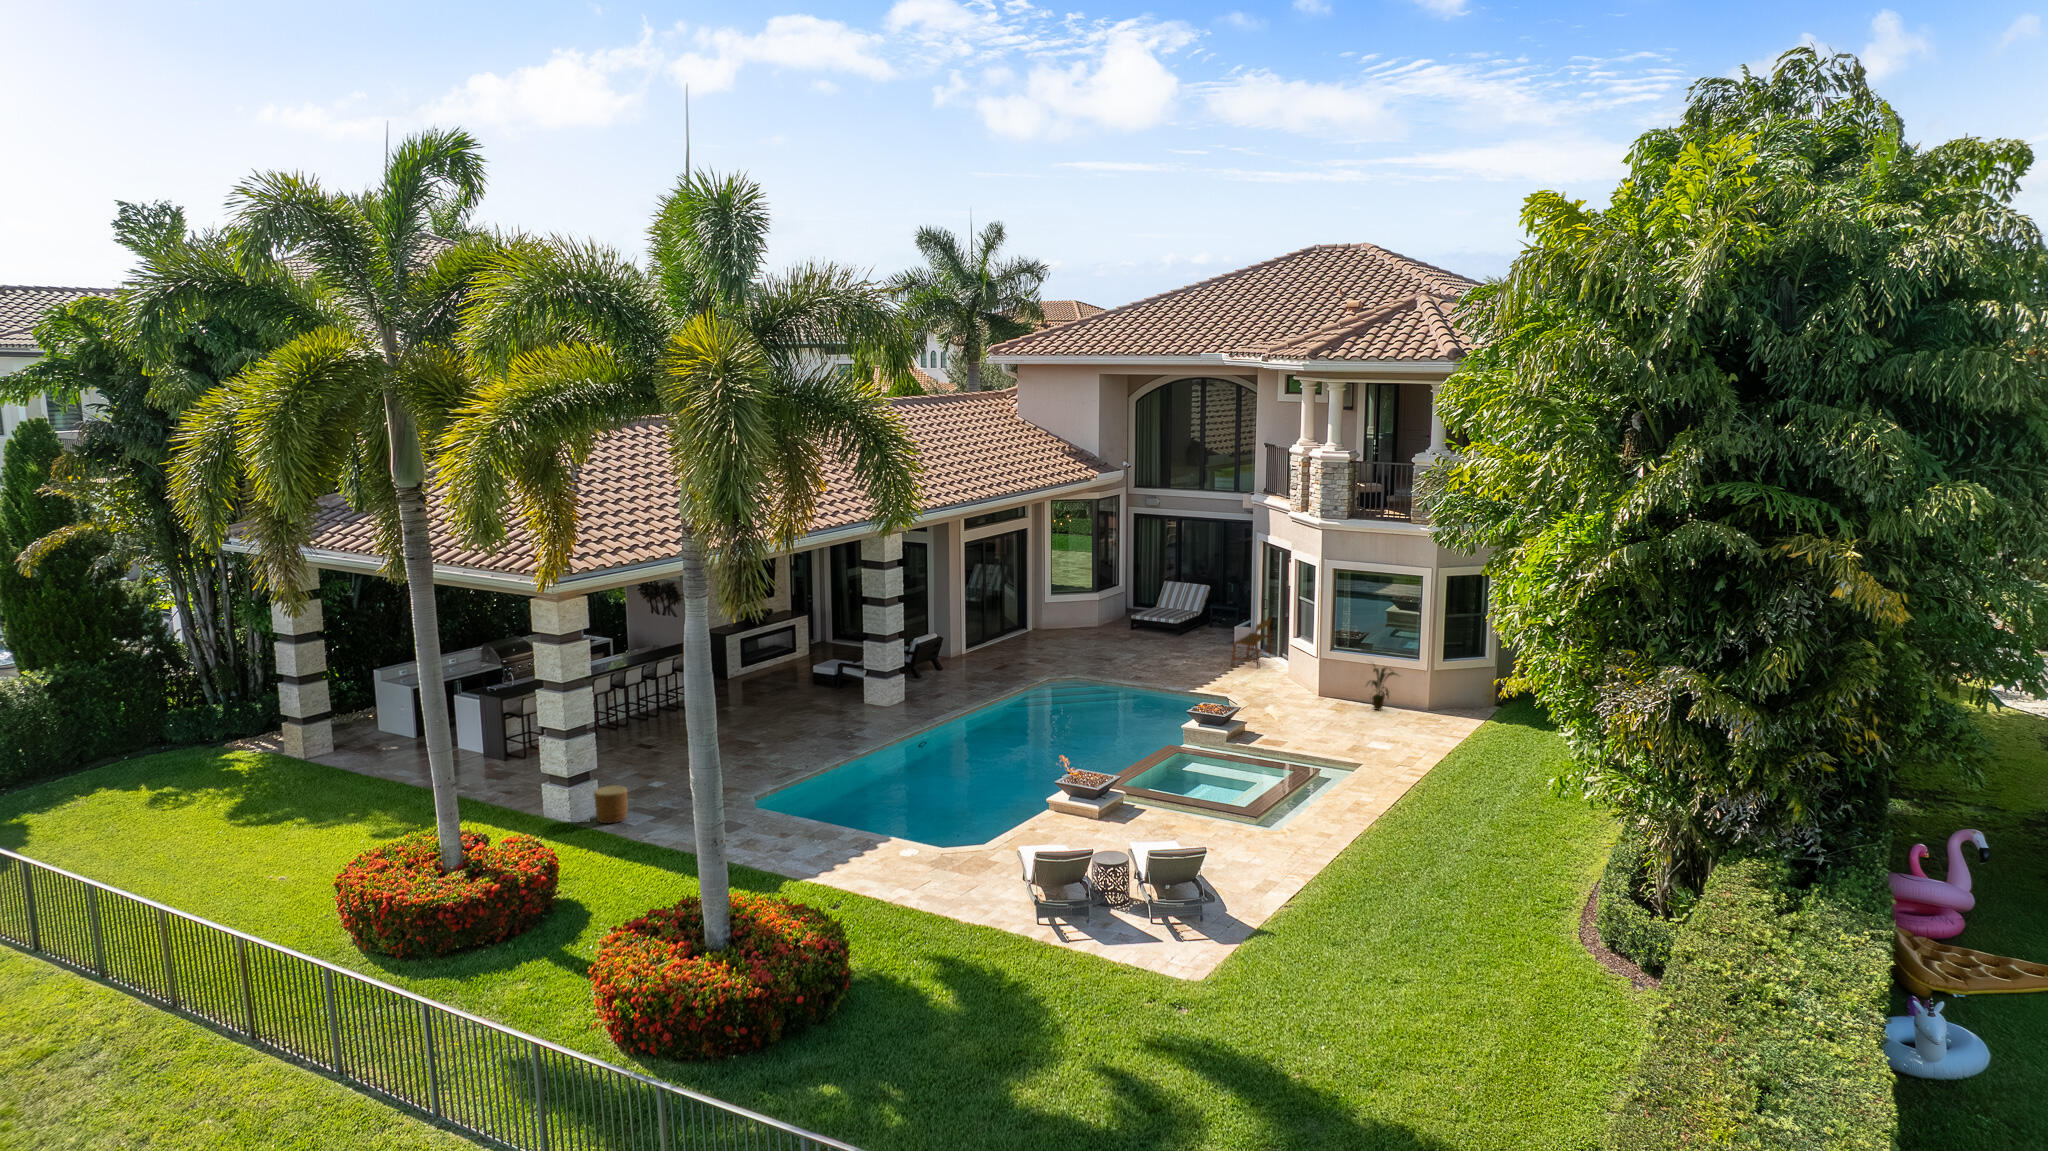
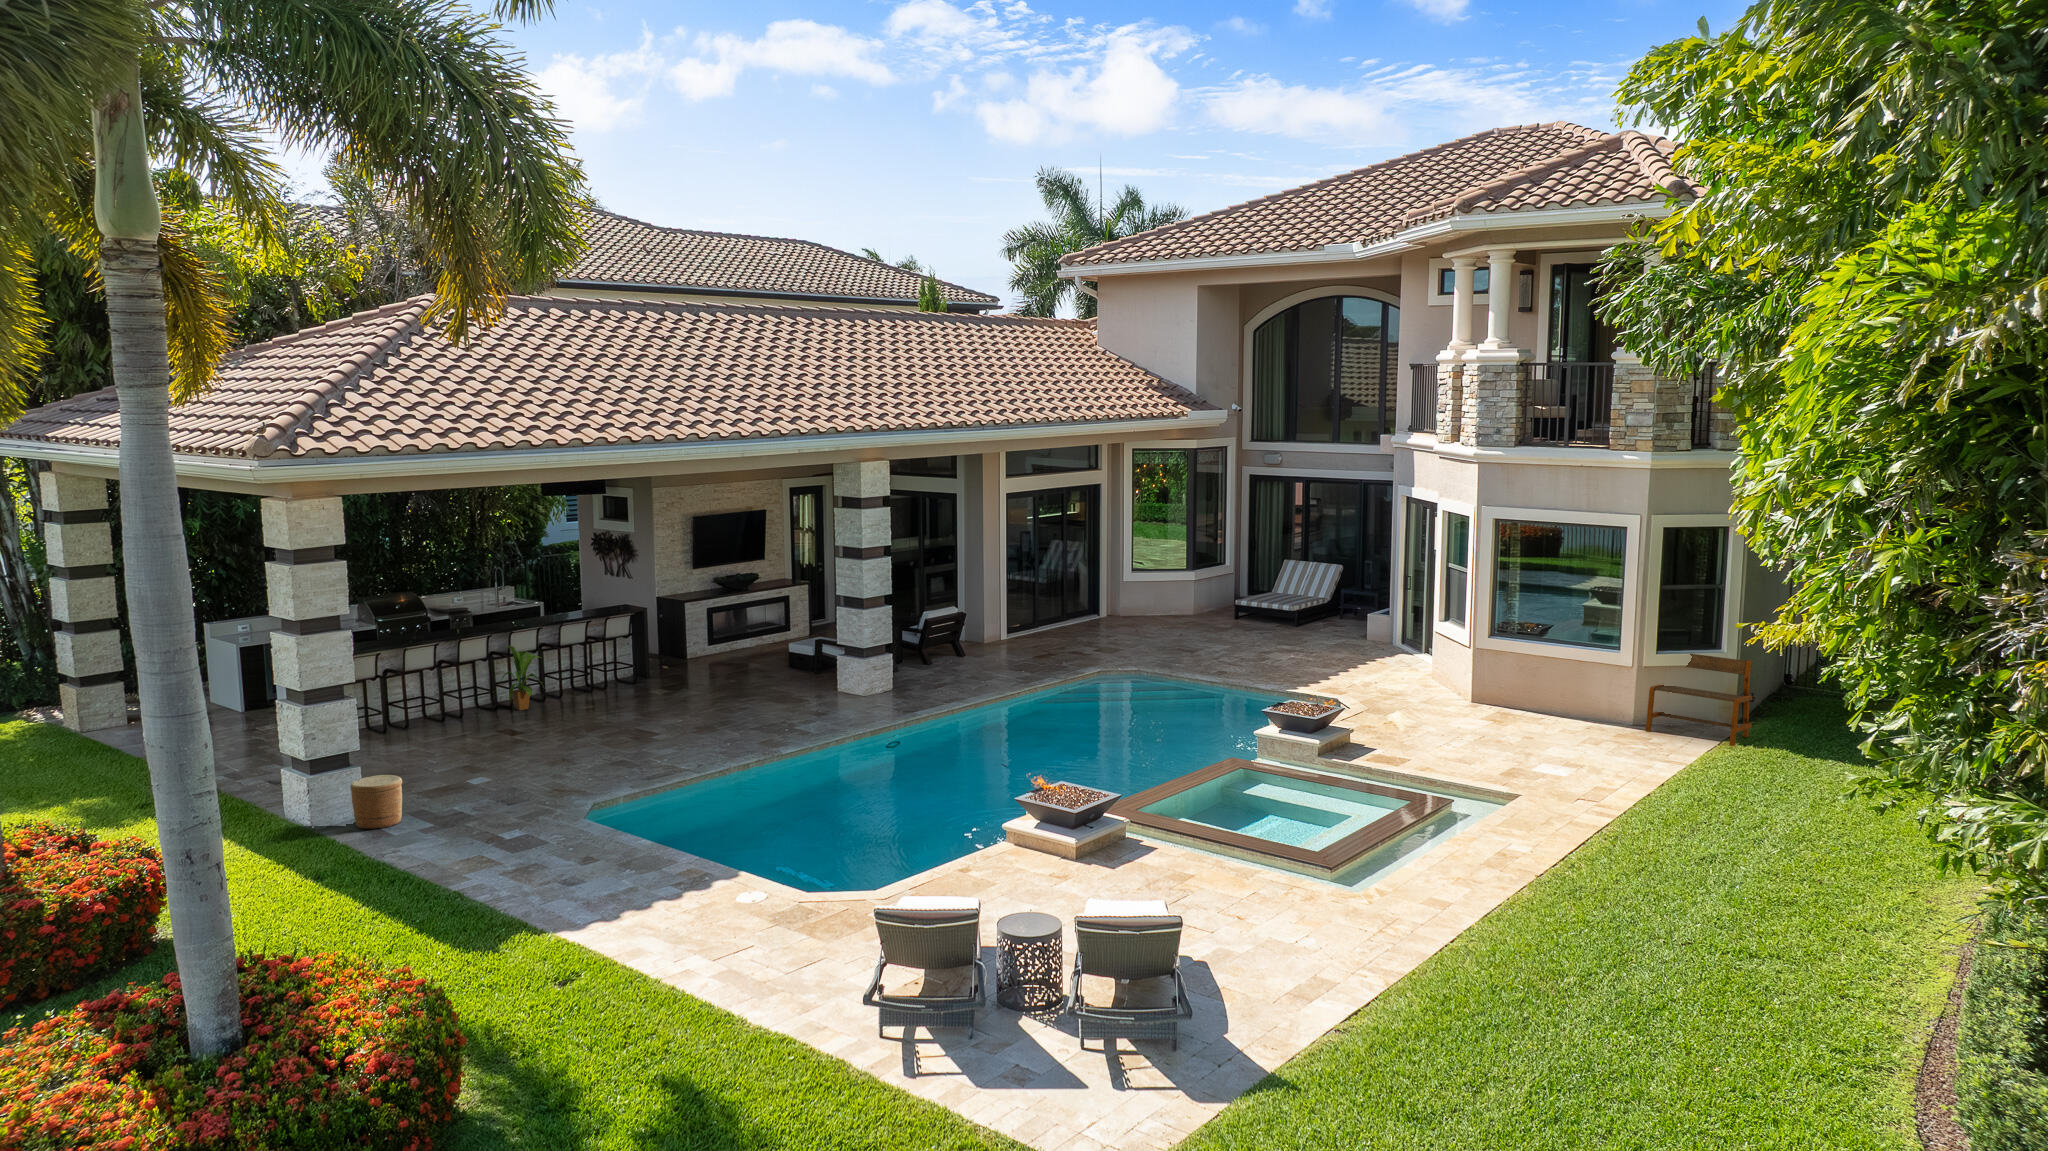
bench: present [1231,617,1272,668] -> present [1646,654,1752,746]
house plant: present [1367,665,1397,710] -> present [501,646,541,710]

